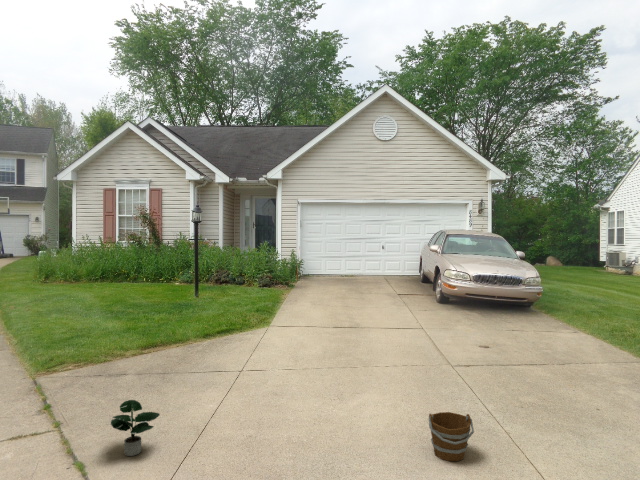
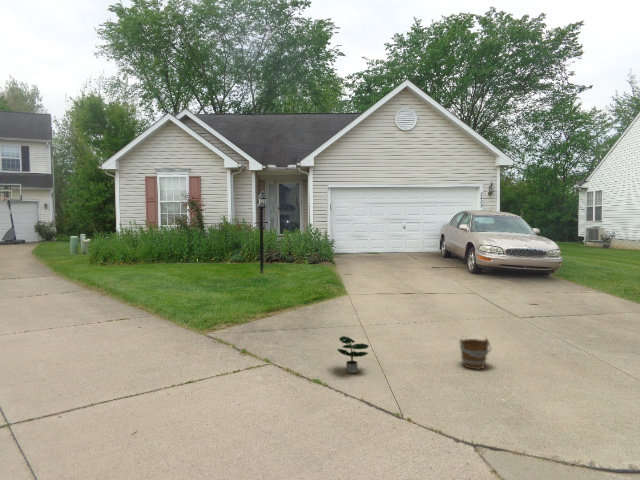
bucket: present [429,412,474,461] -> present [460,339,490,369]

